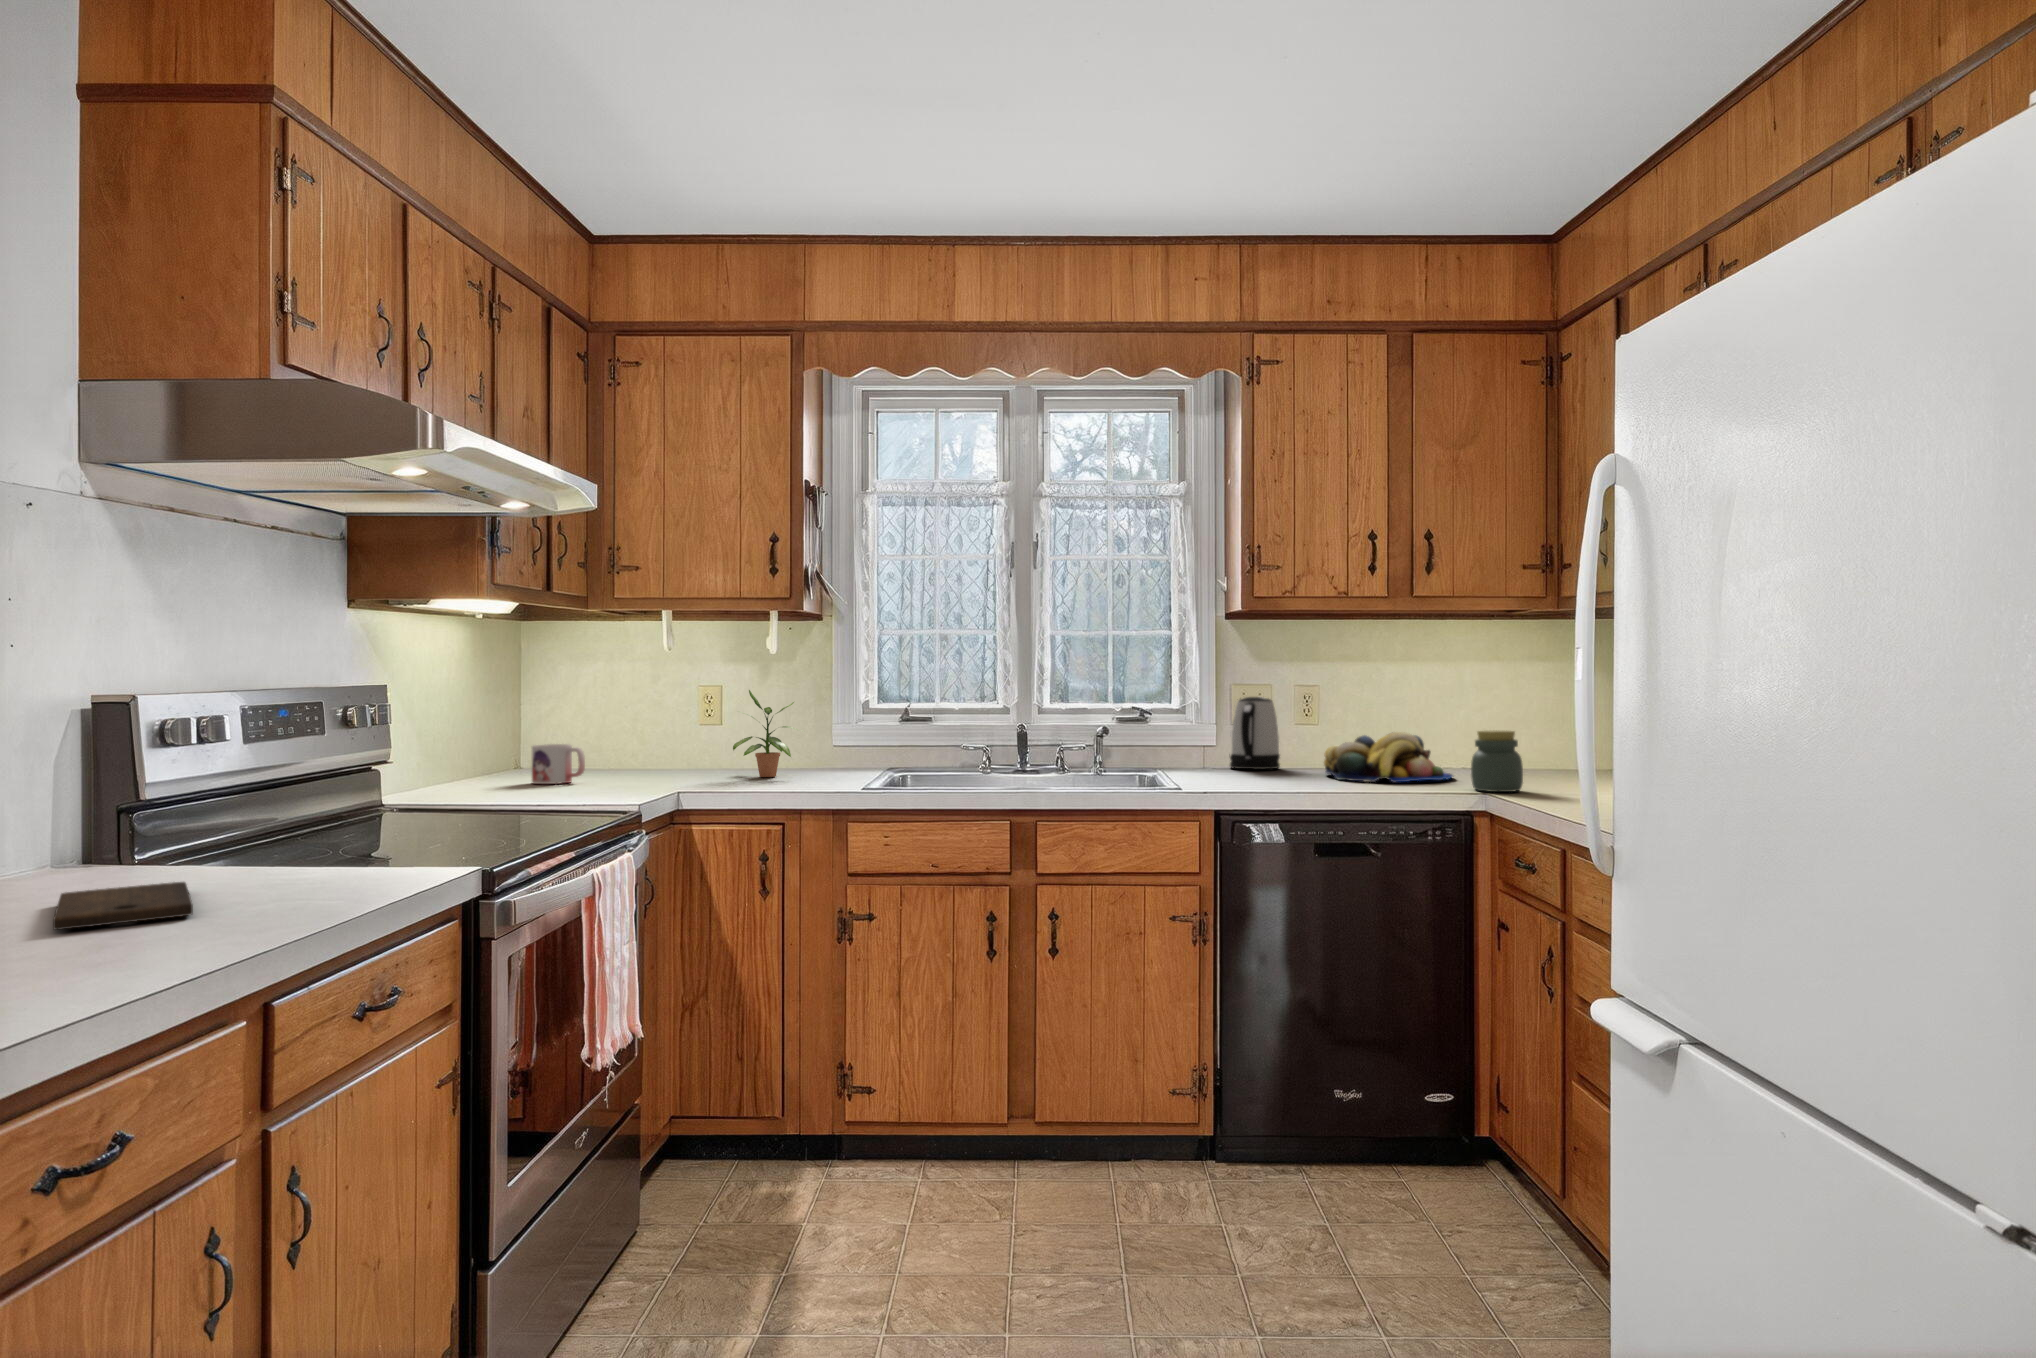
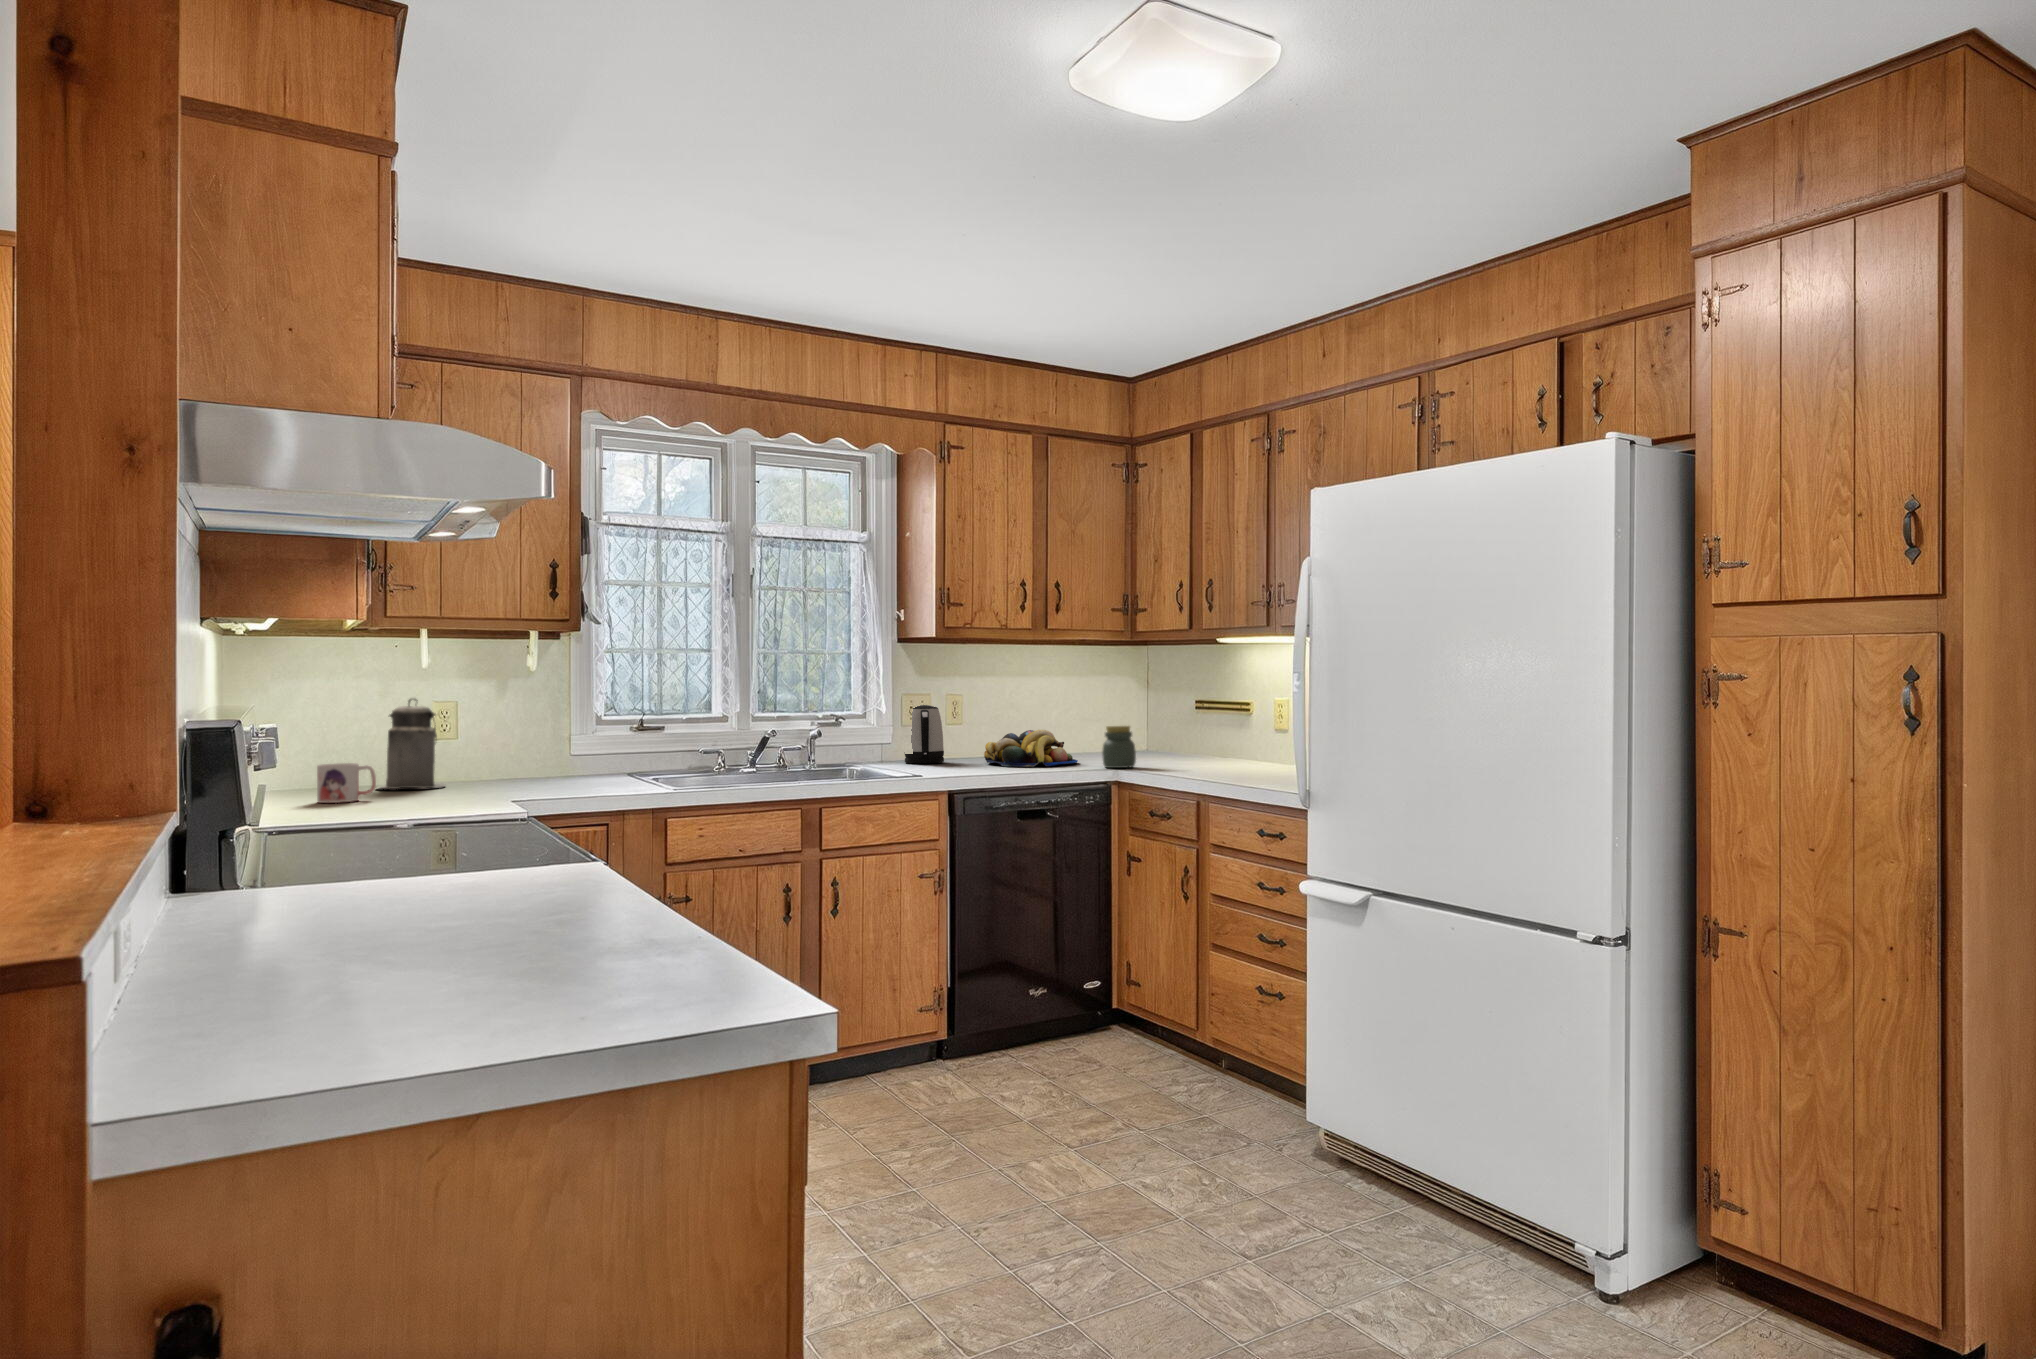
canister: none [633,680,700,773] -> present [381,699,445,789]
potted plant: present [733,690,798,777] -> none [503,705,578,787]
cutting board: present [53,882,193,930] -> none [376,863,532,888]

